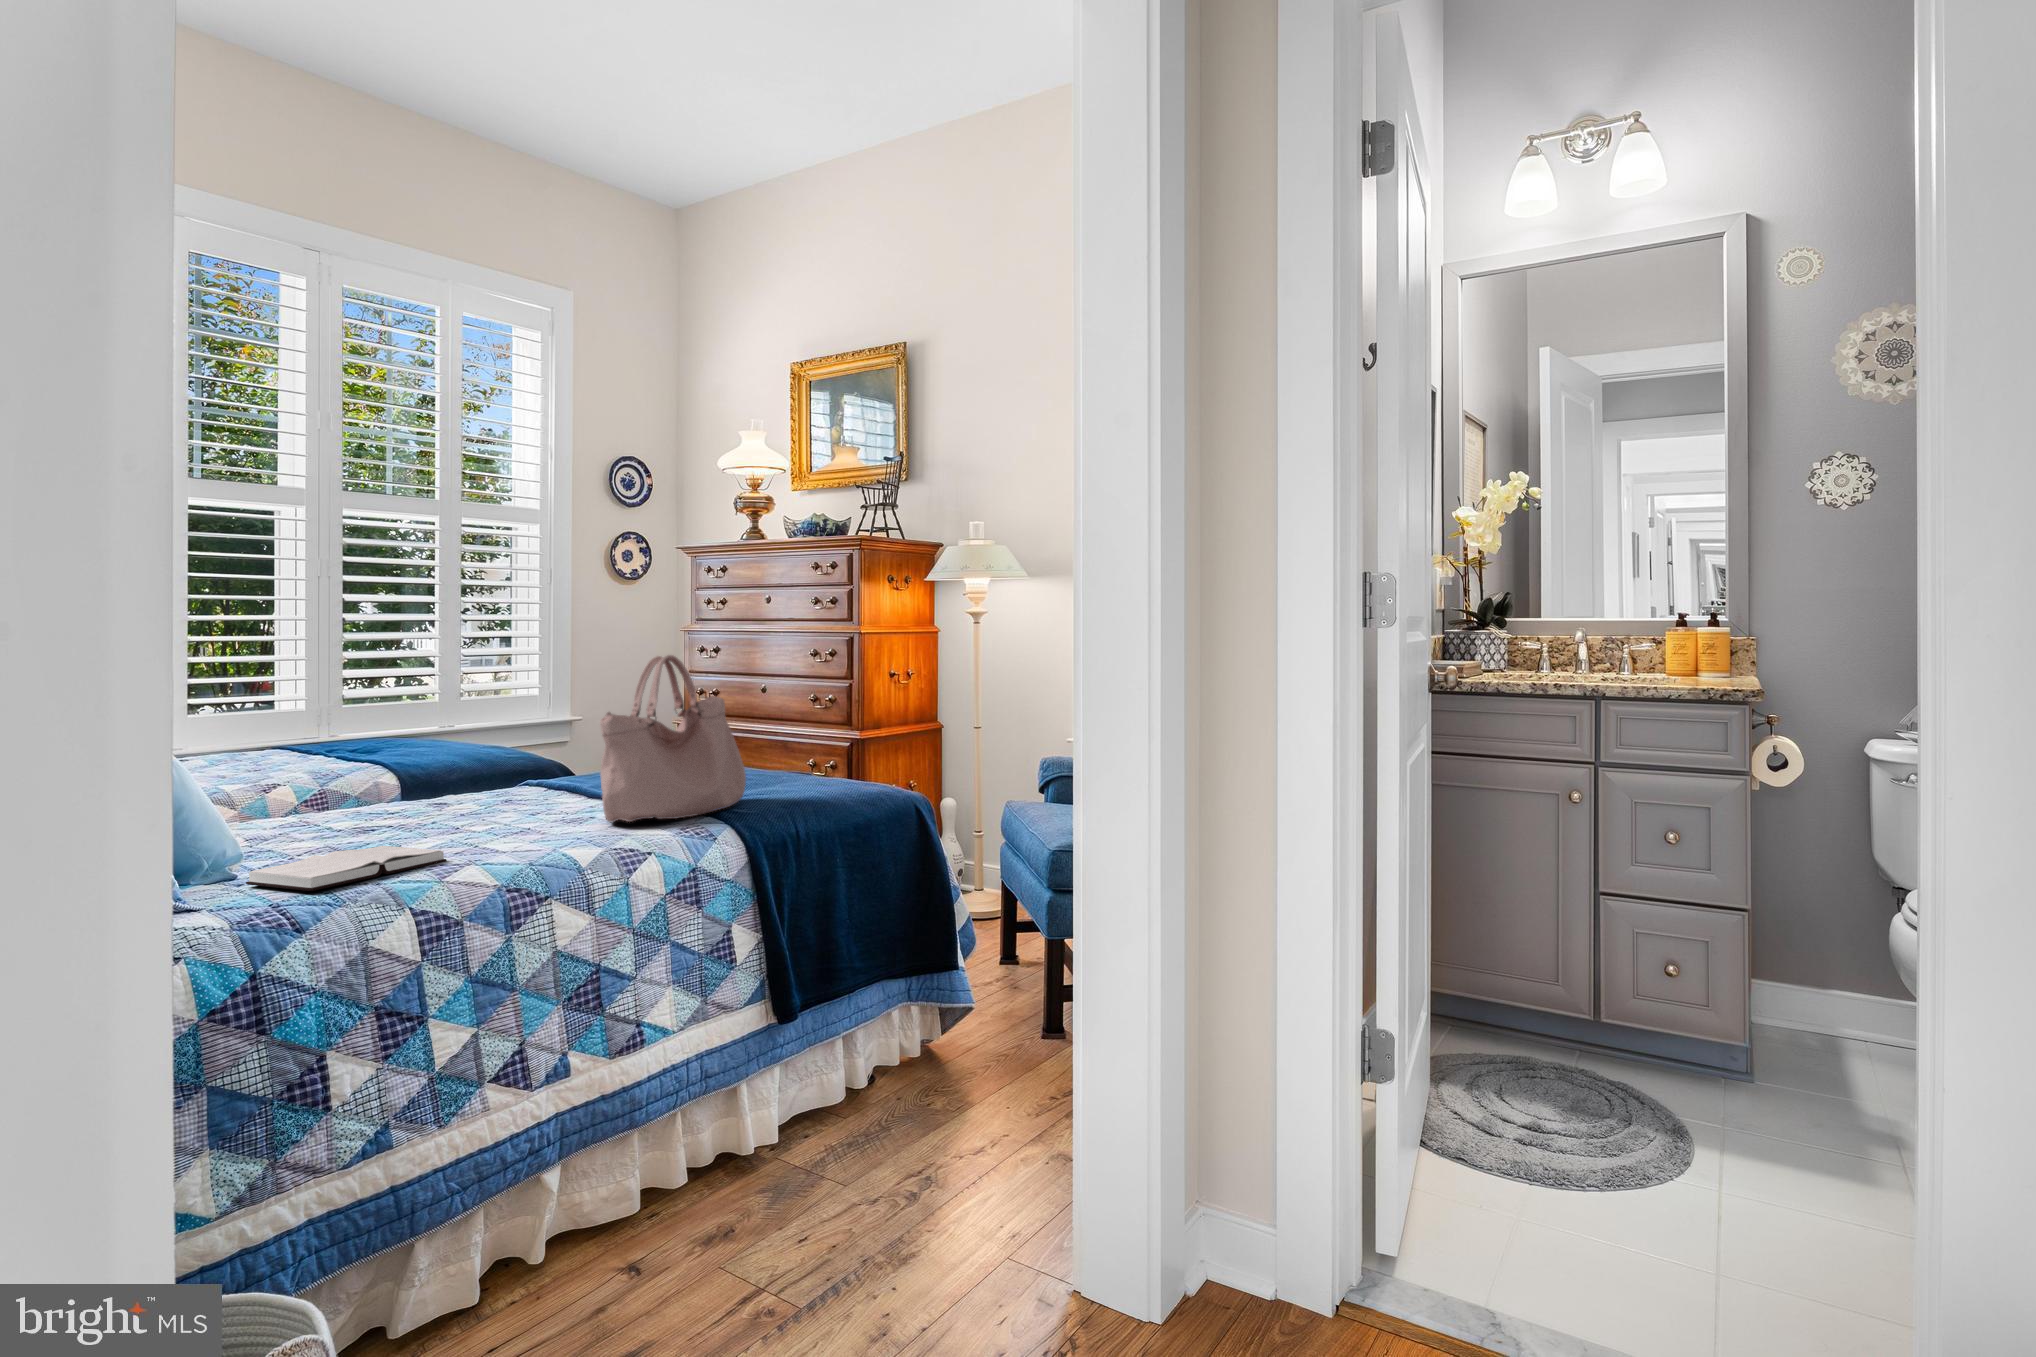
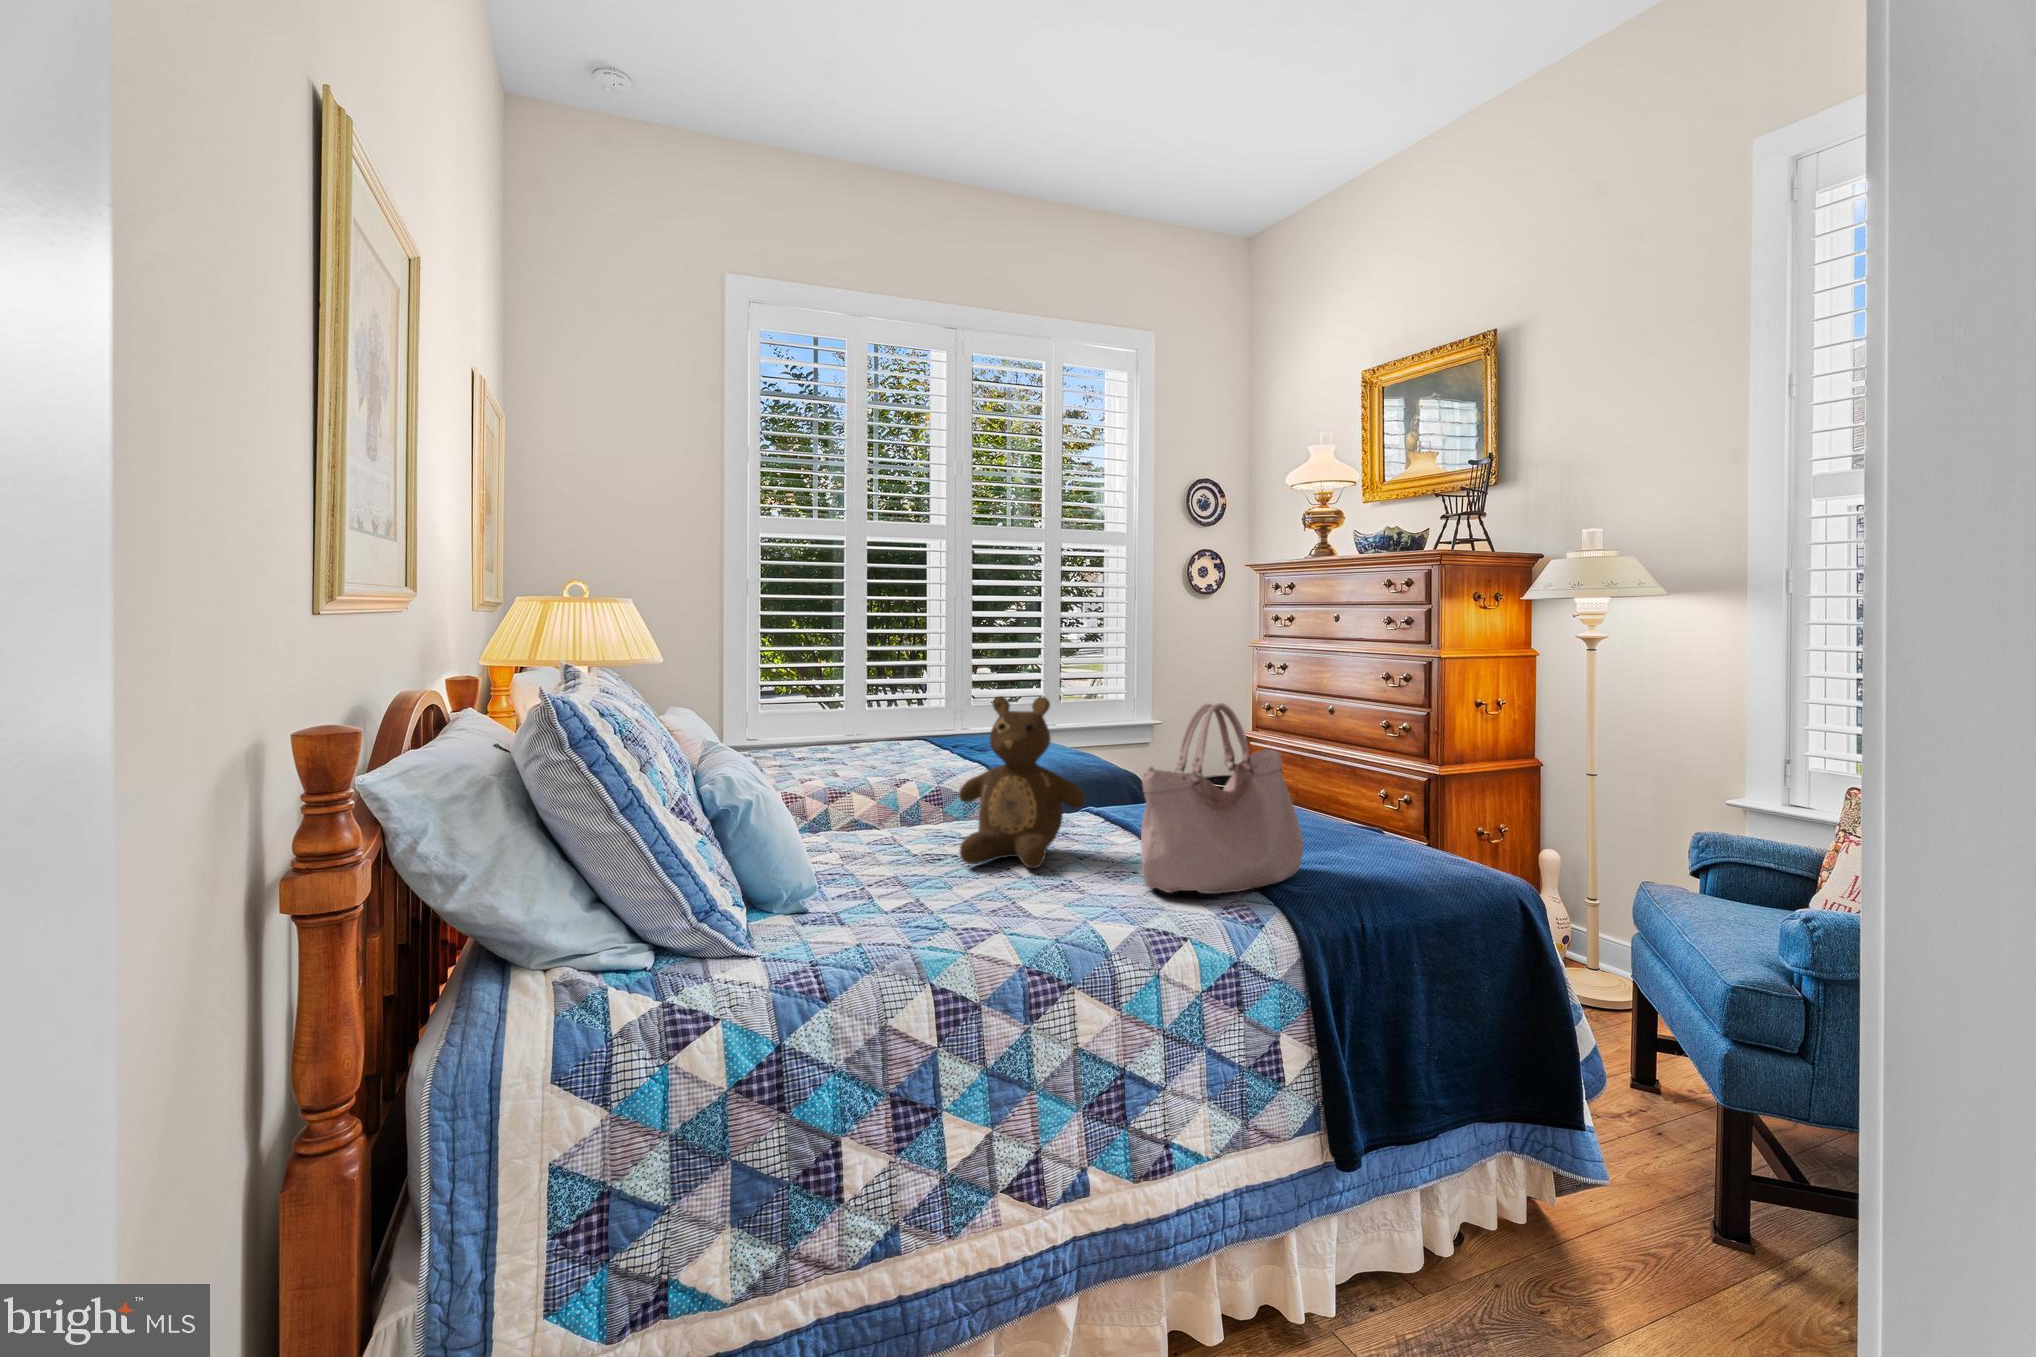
teddy bear: none [391,658,537,826] -> present [959,696,1085,868]
hardback book: present [246,846,447,891] -> none [808,893,981,950]

